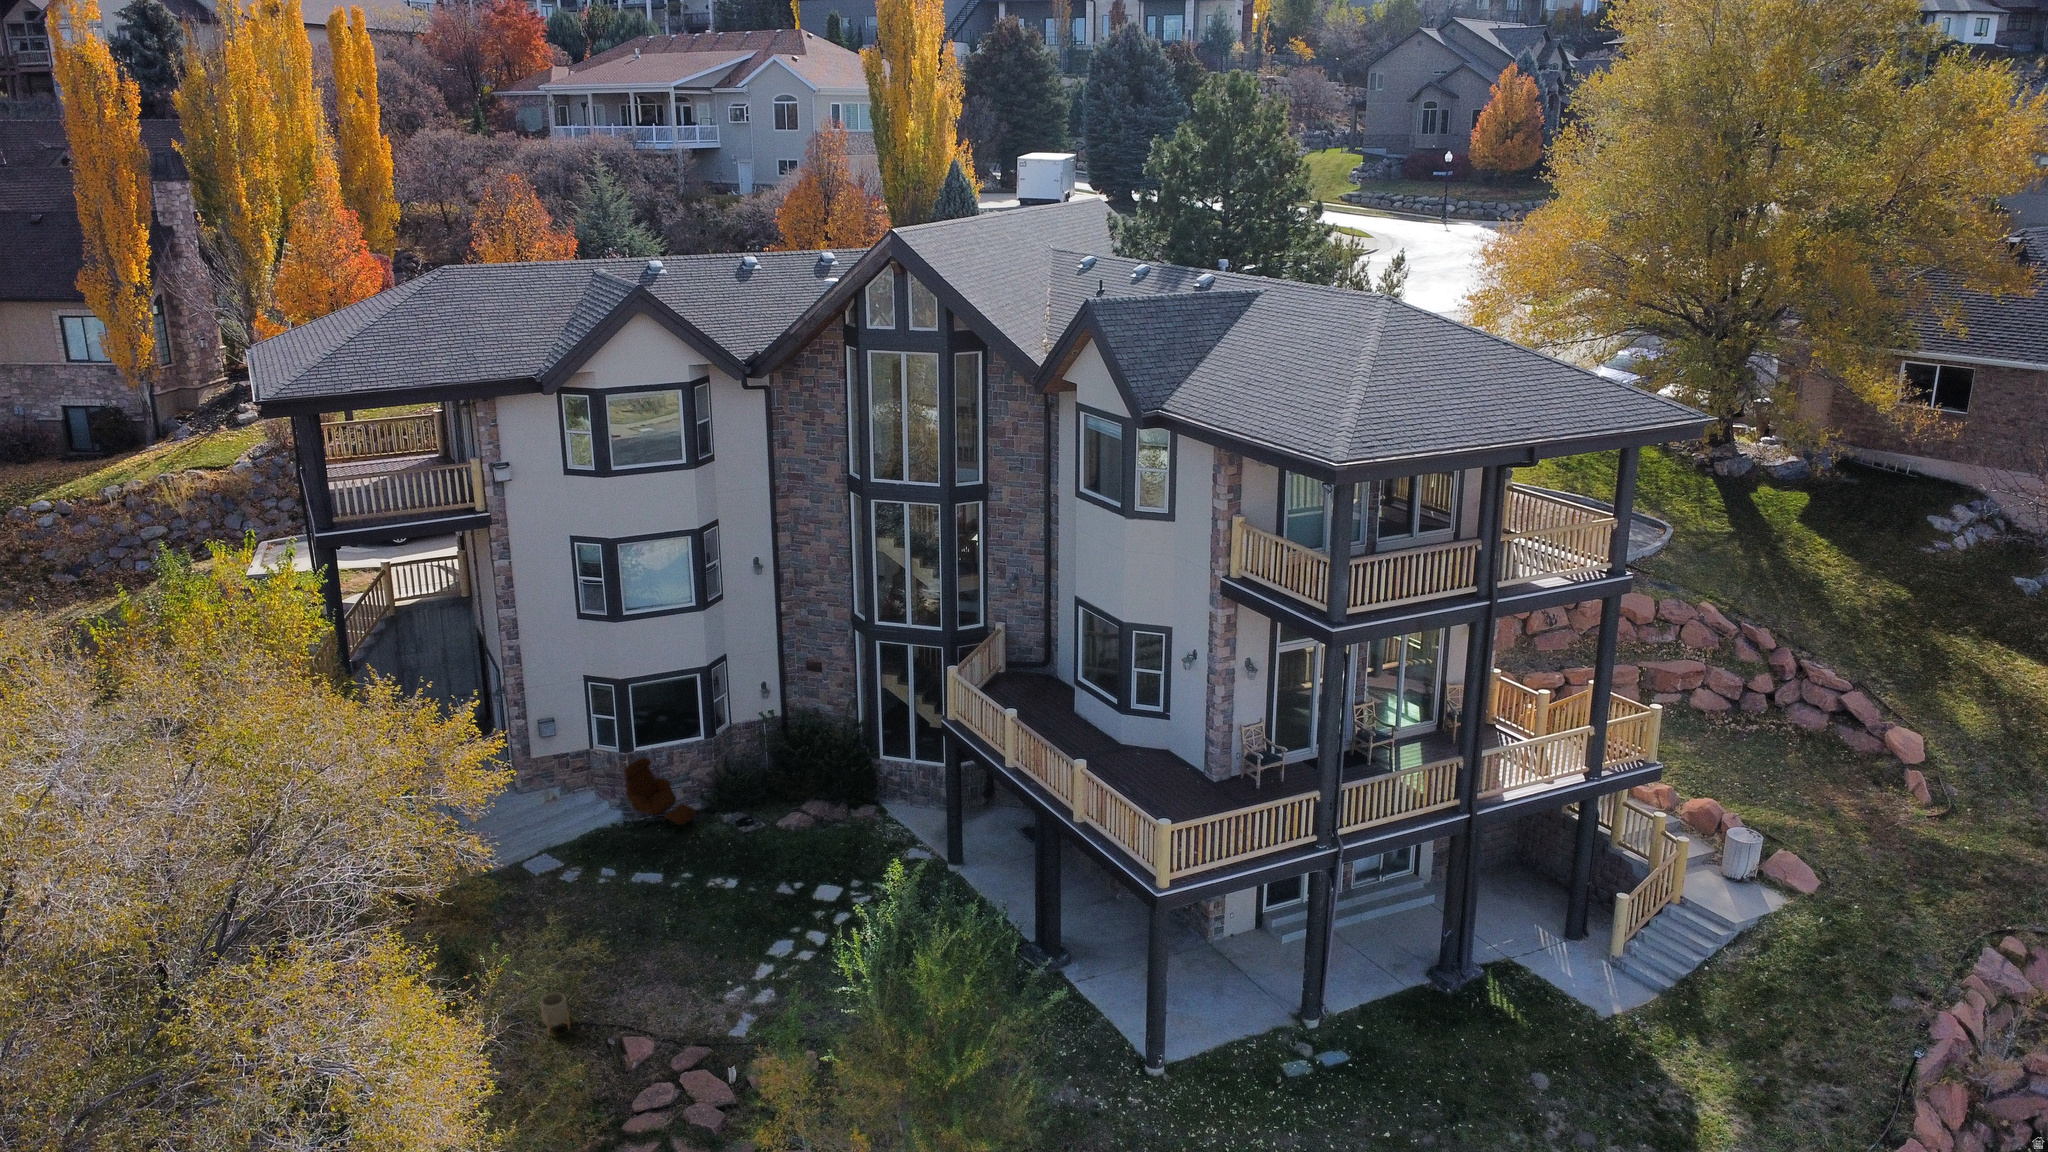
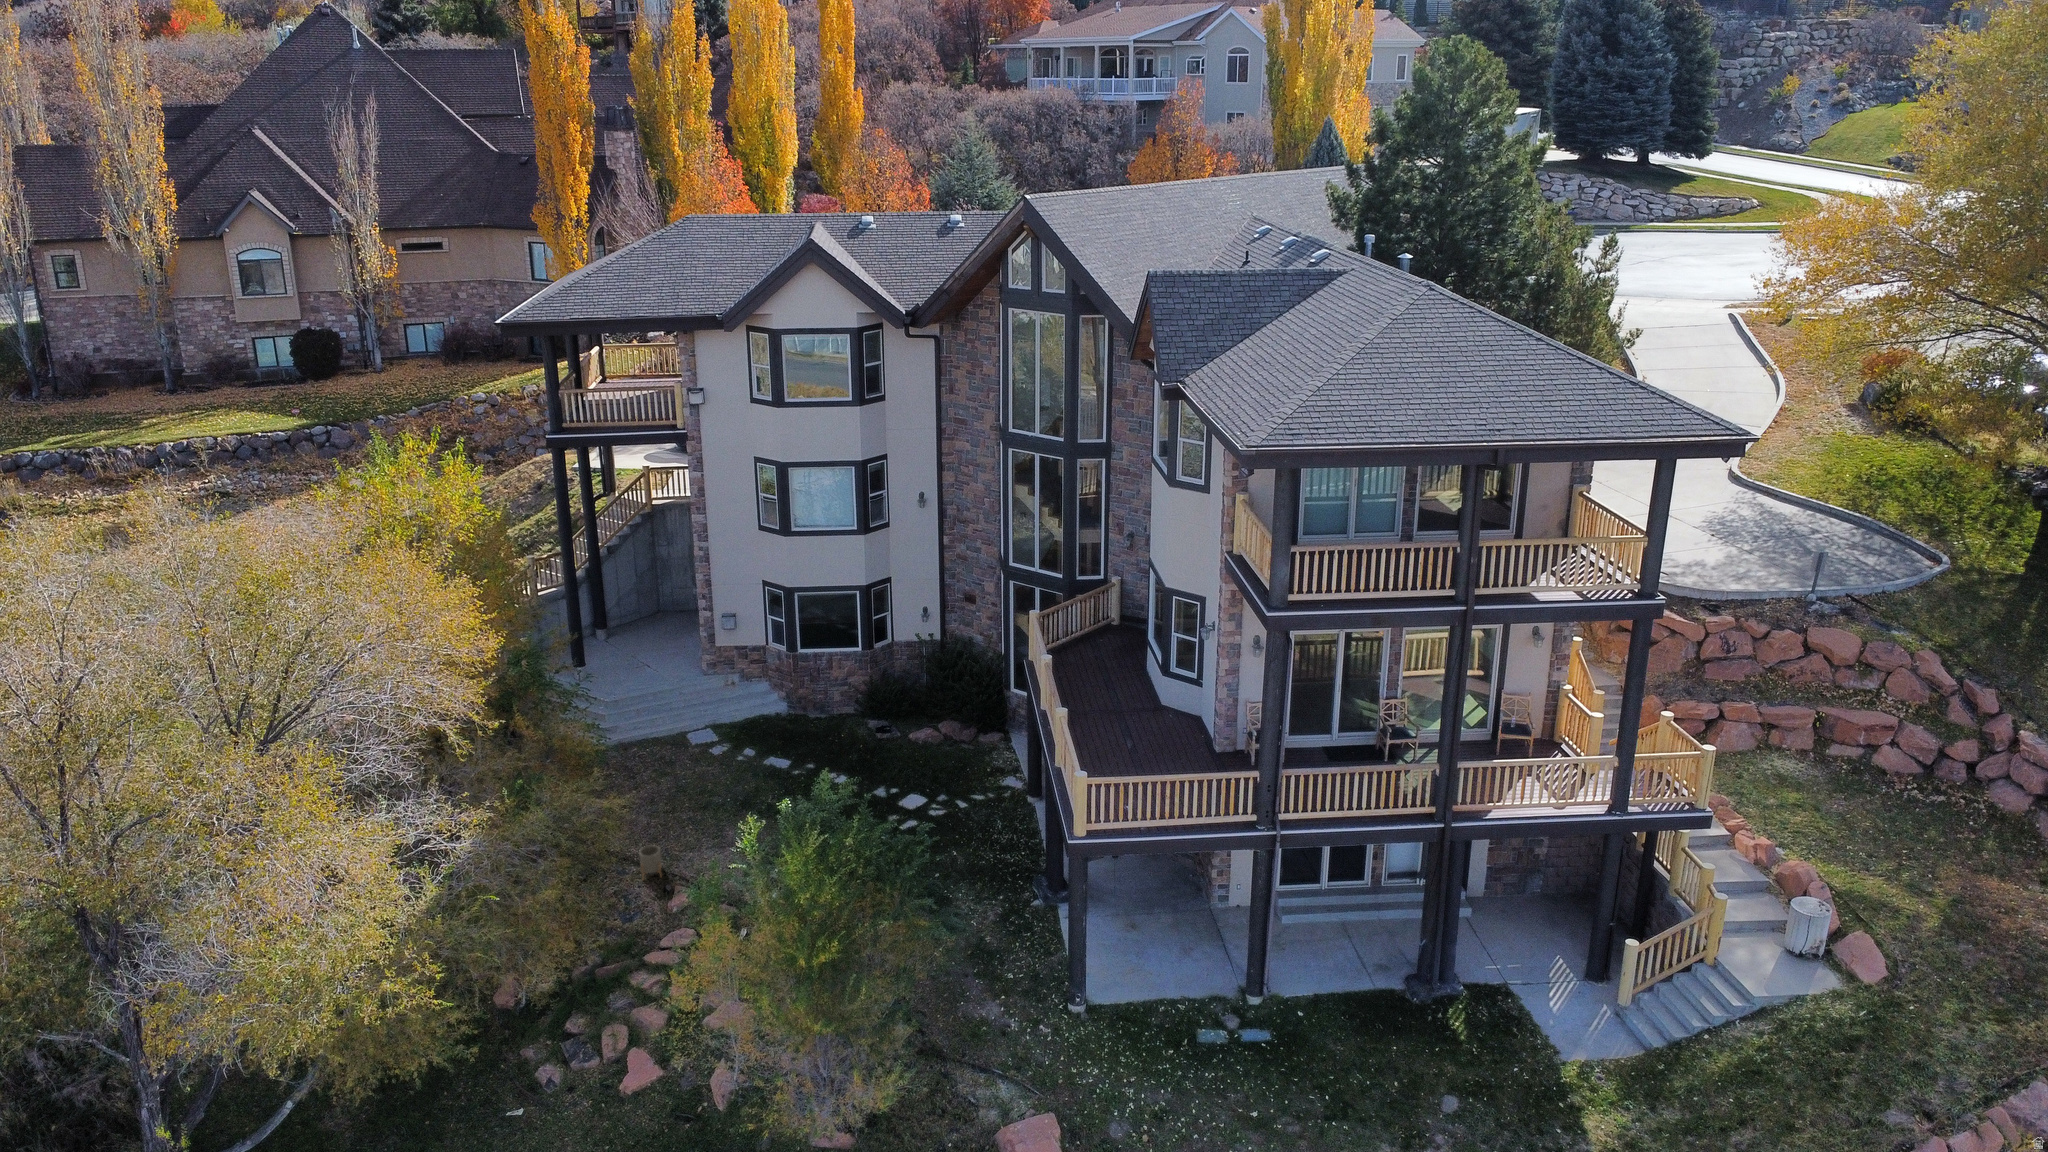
lounge chair: present [624,758,696,827] -> none [784,656,840,726]

